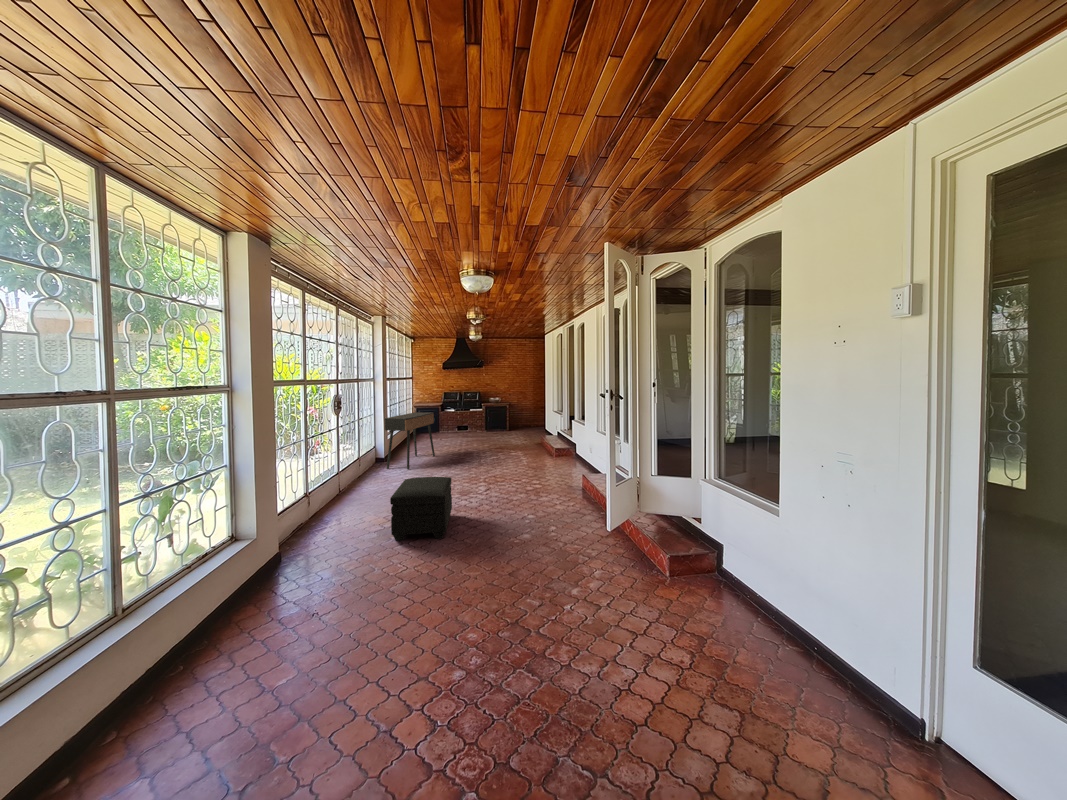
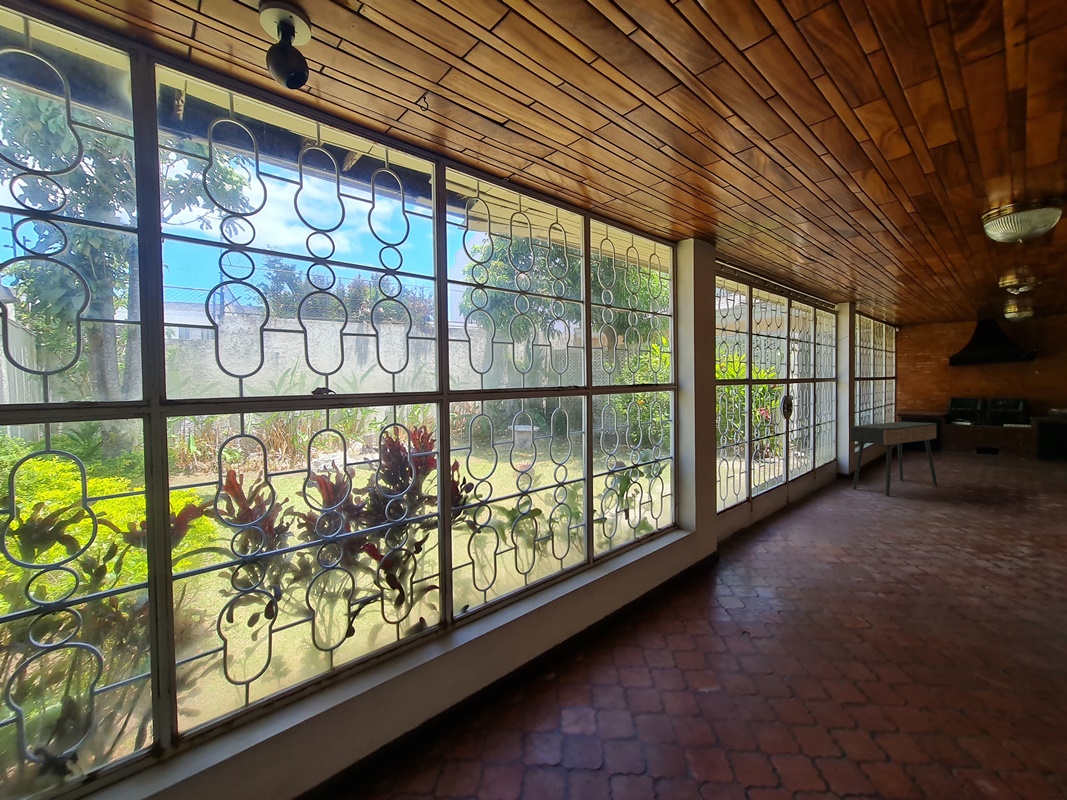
ottoman: present [390,477,452,541] -> none [858,511,981,623]

